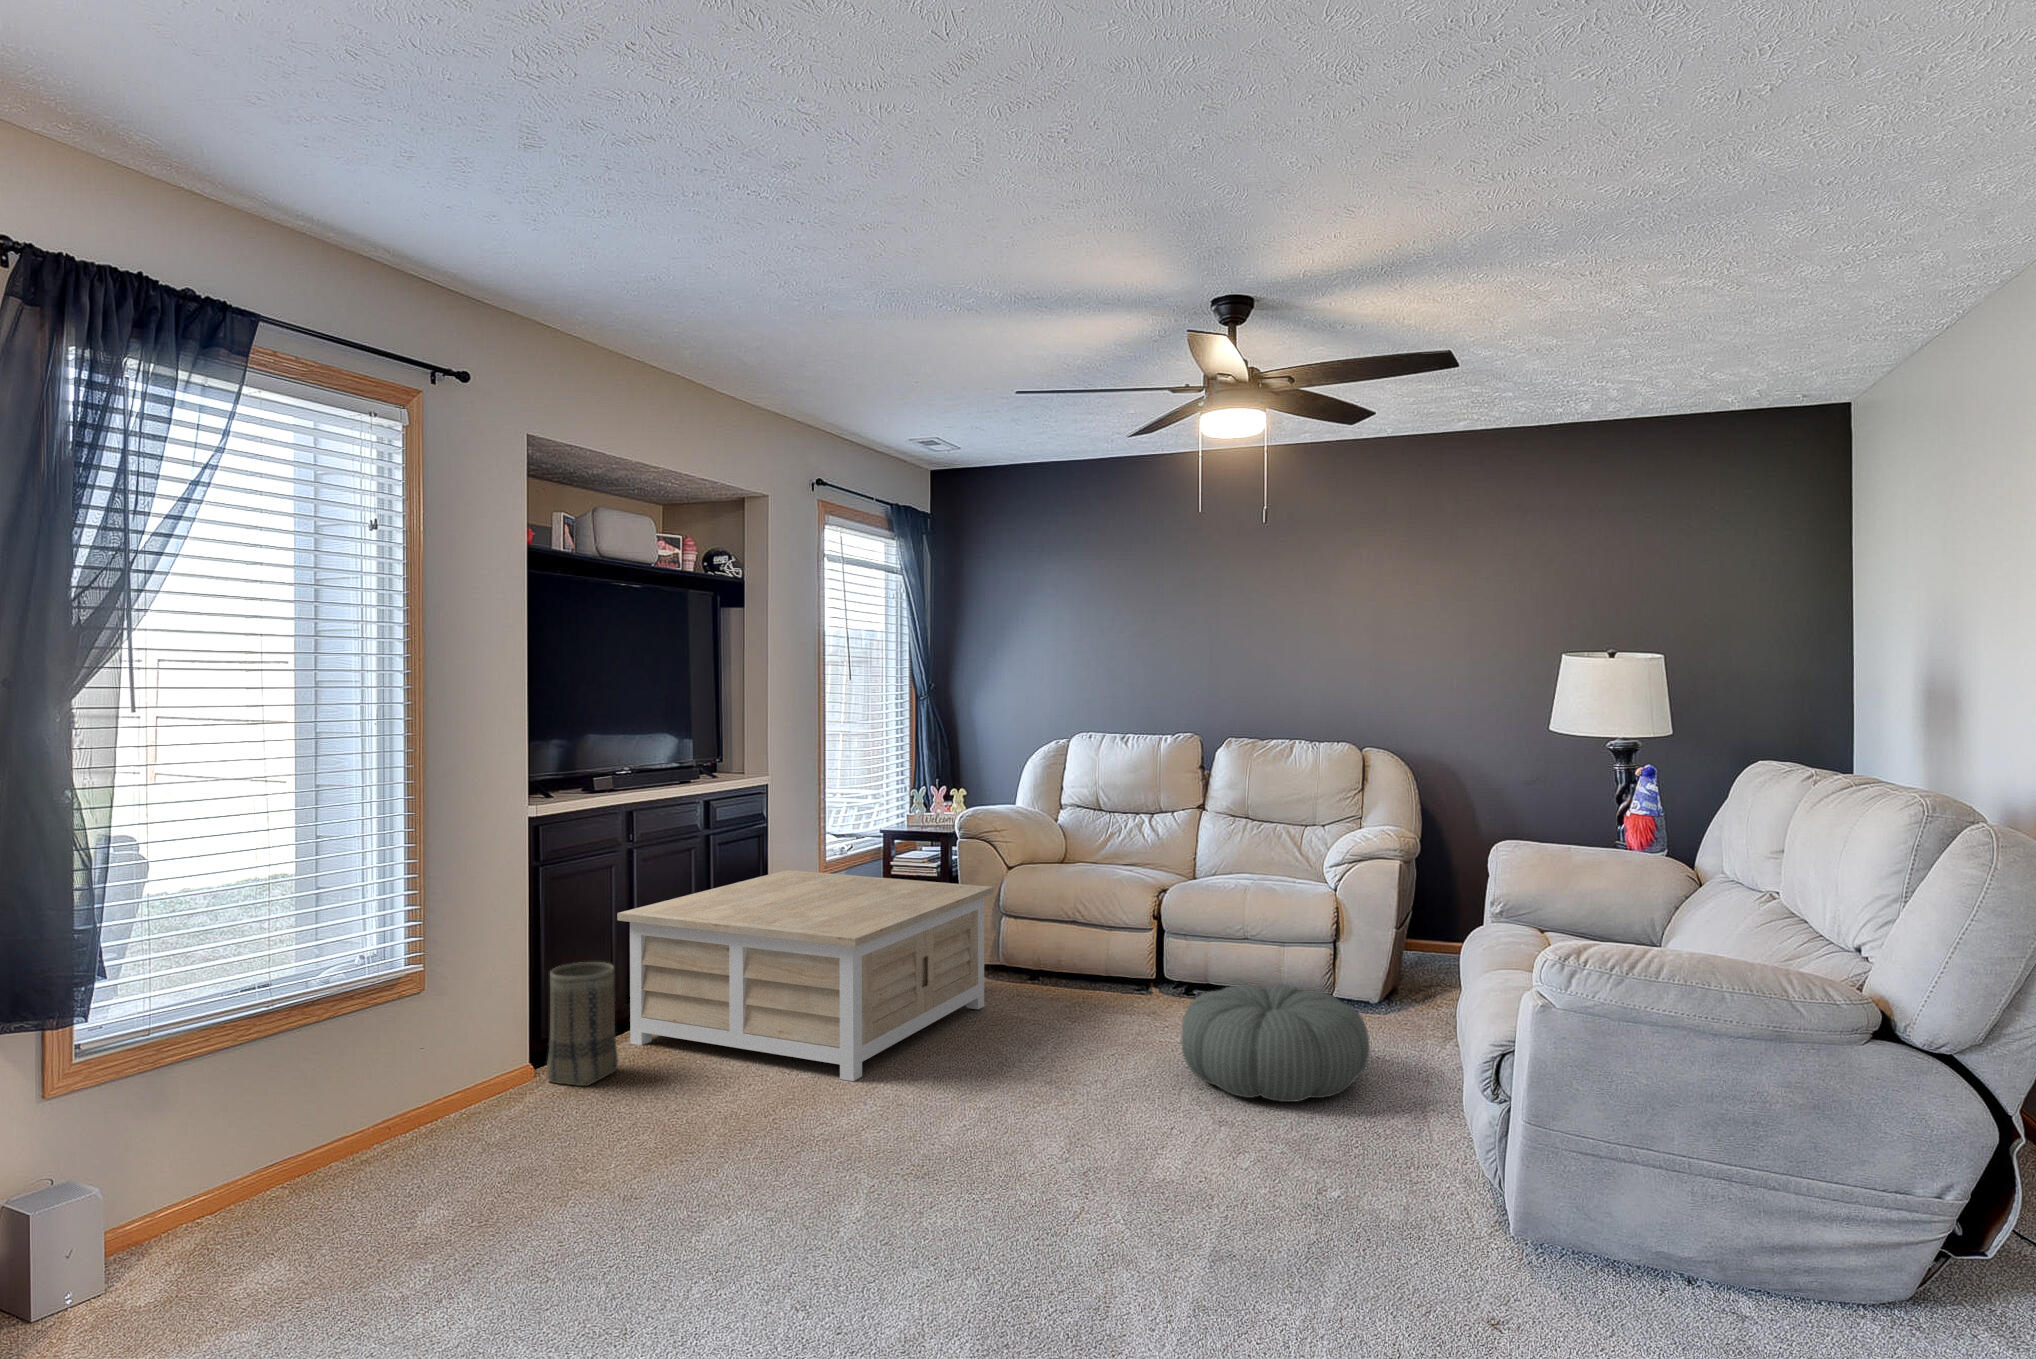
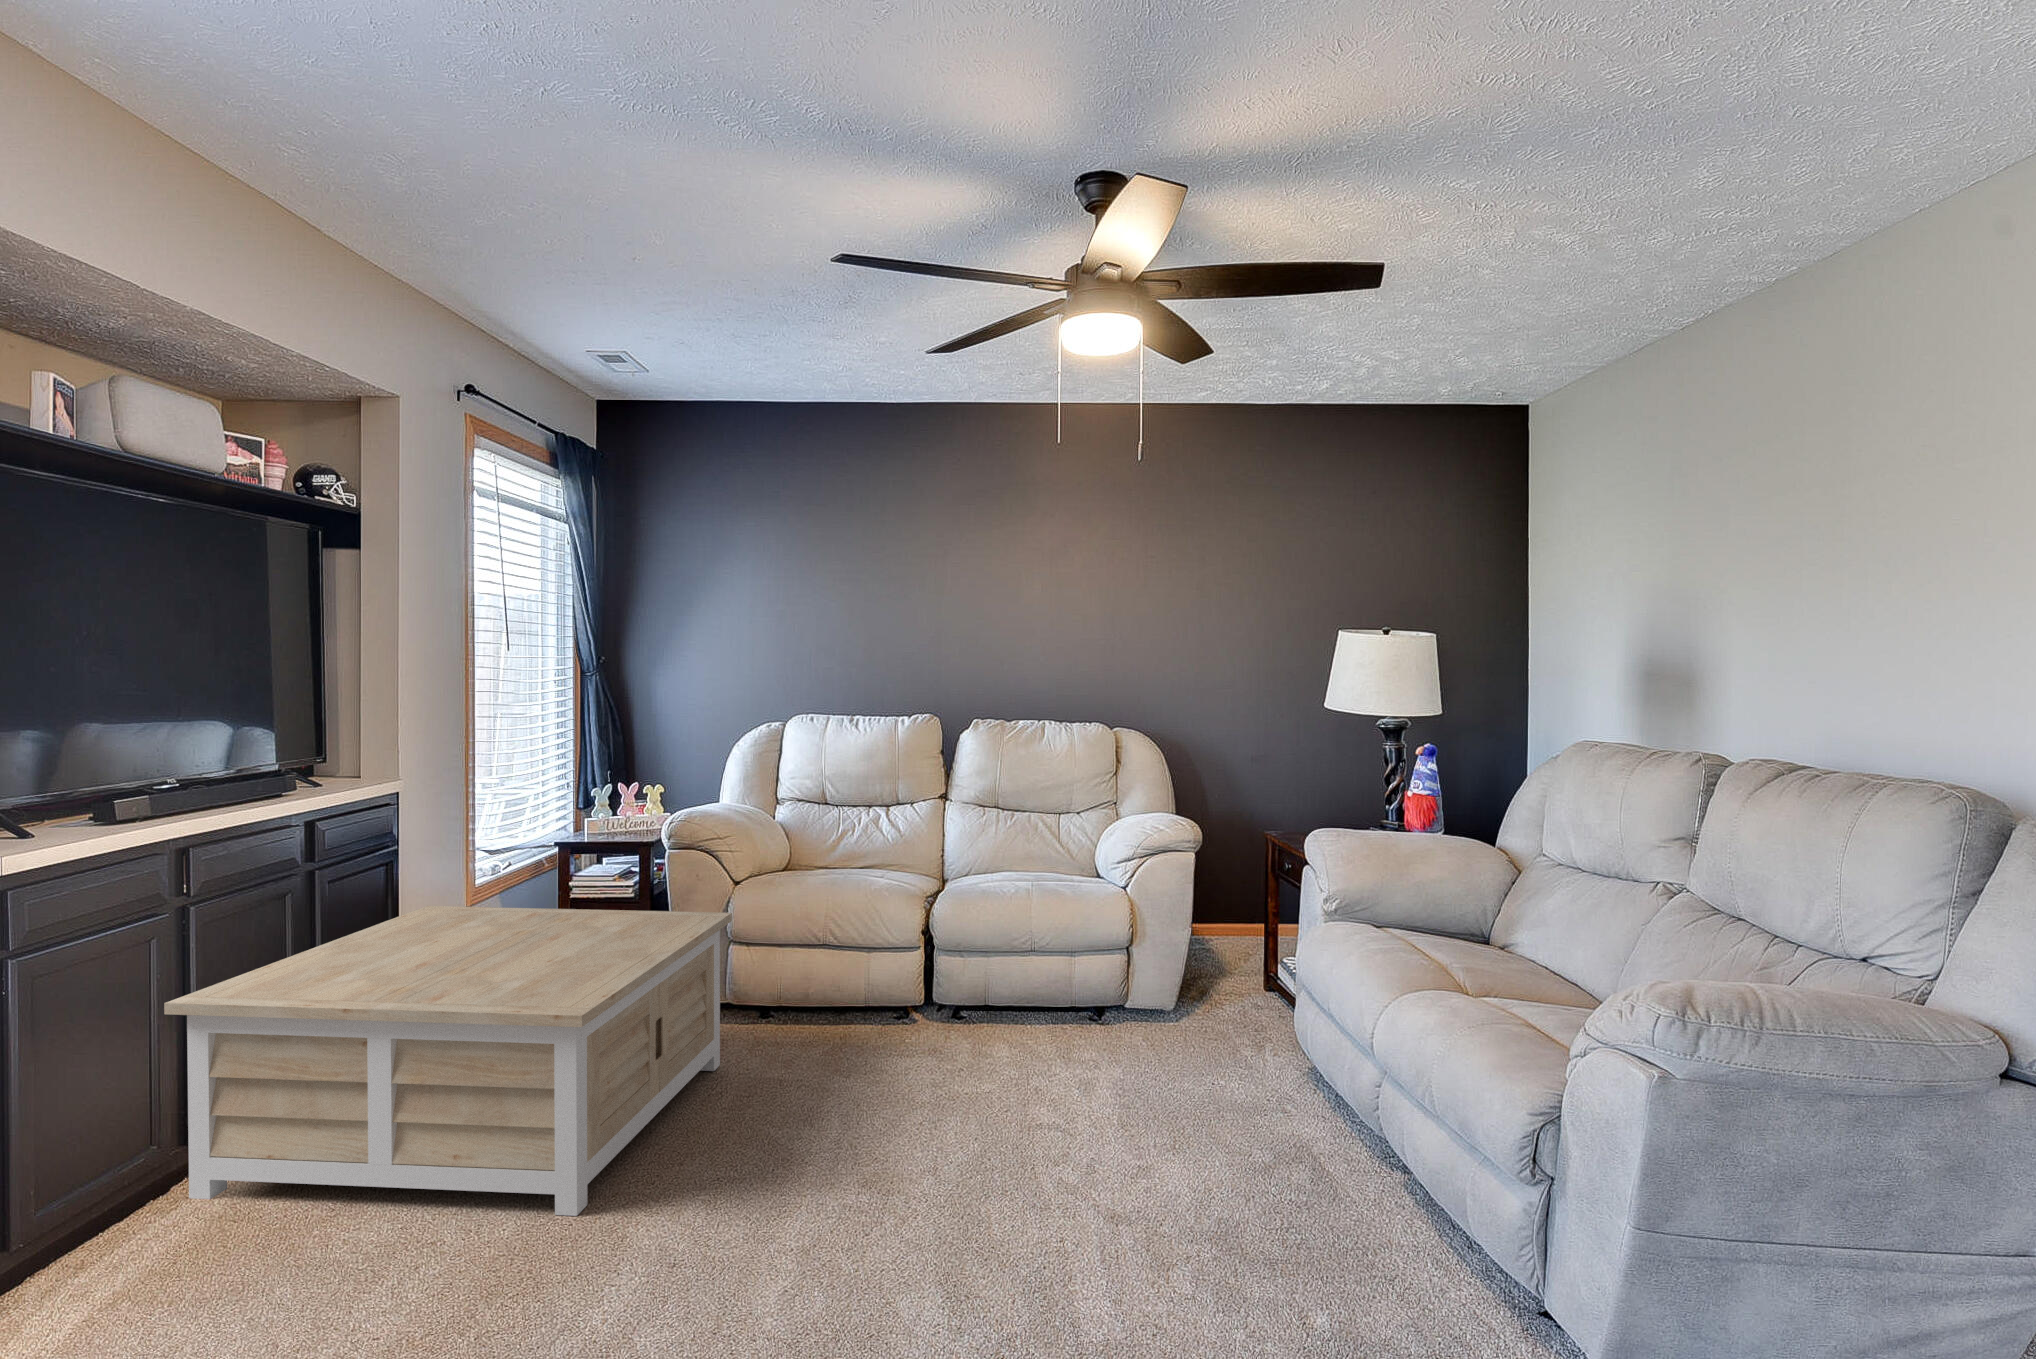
basket: present [547,962,618,1086] -> none [35,1090,173,1301]
pouf: present [1181,984,1370,1102] -> none [1005,1011,1225,1161]

